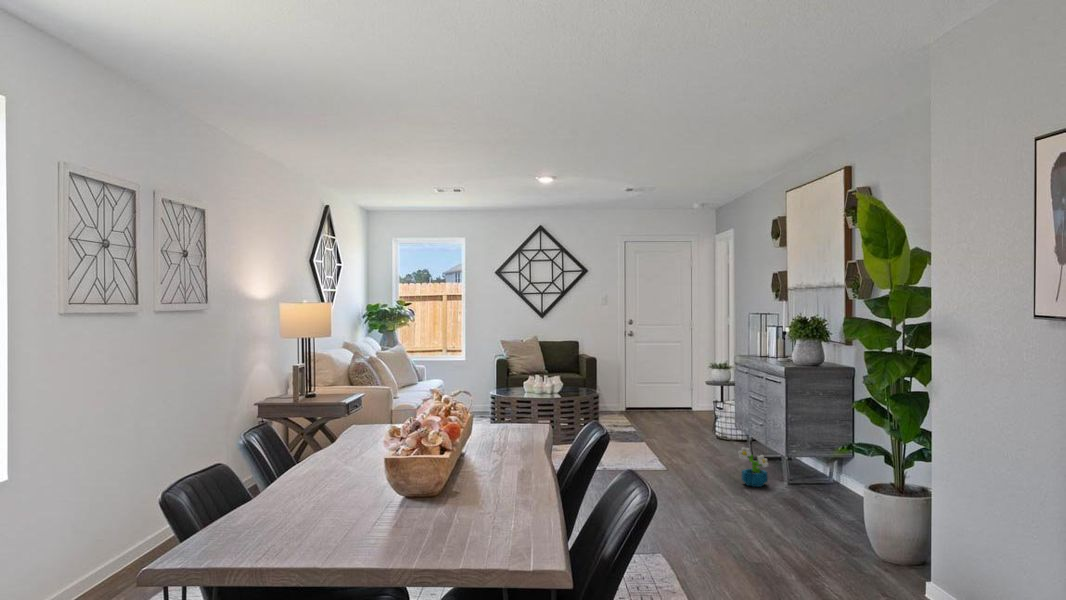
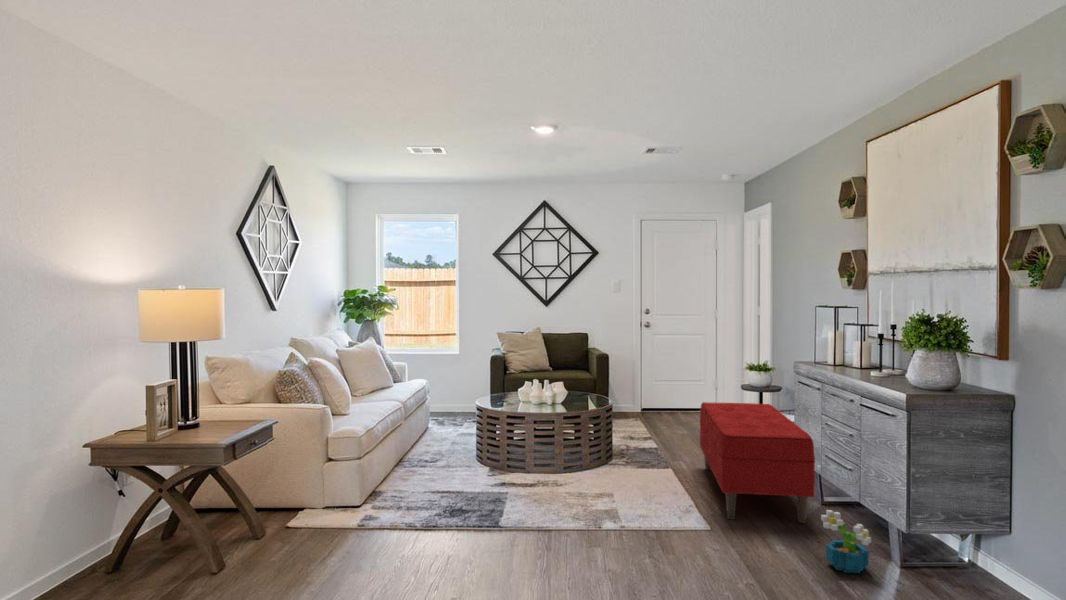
bench: none [669,391,743,467] -> present [700,402,815,523]

